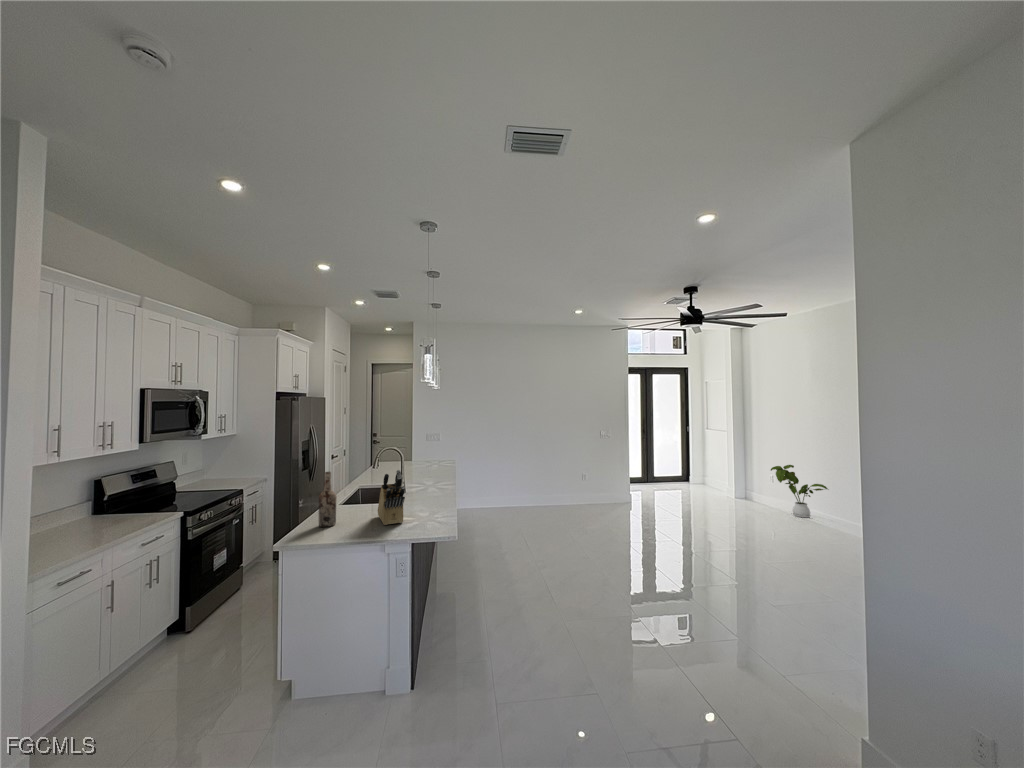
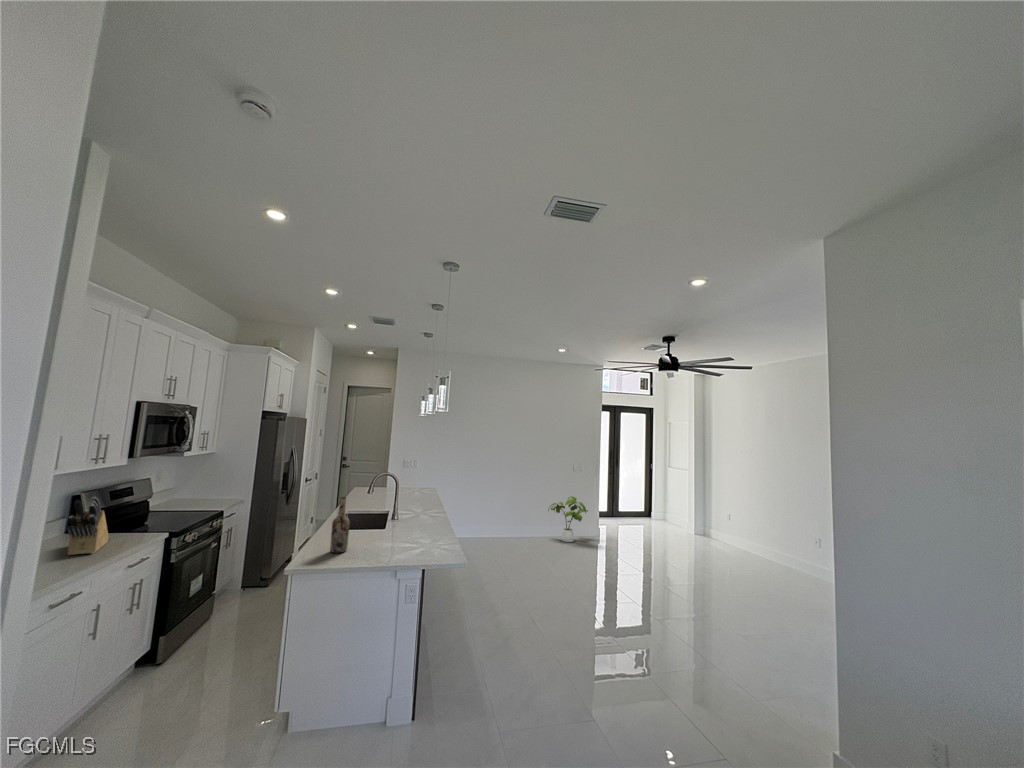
house plant: present [771,465,828,518] -> present [548,496,588,542]
knife block: present [378,470,405,525] -> present [67,497,108,555]

